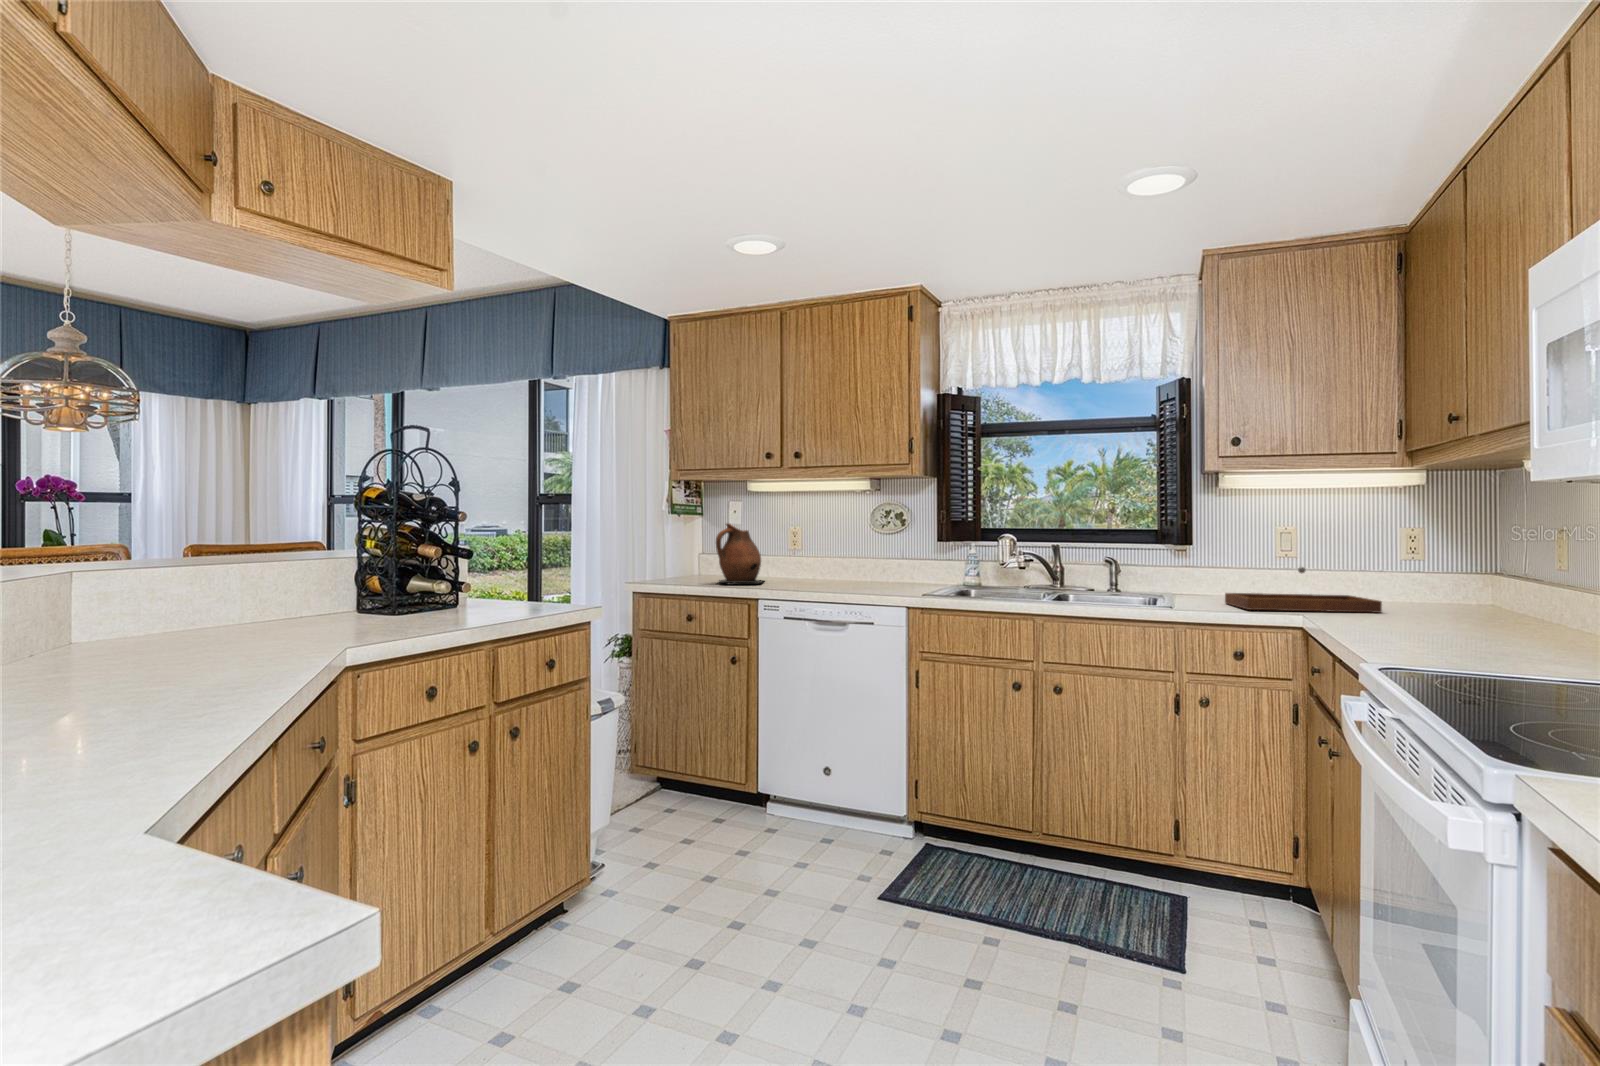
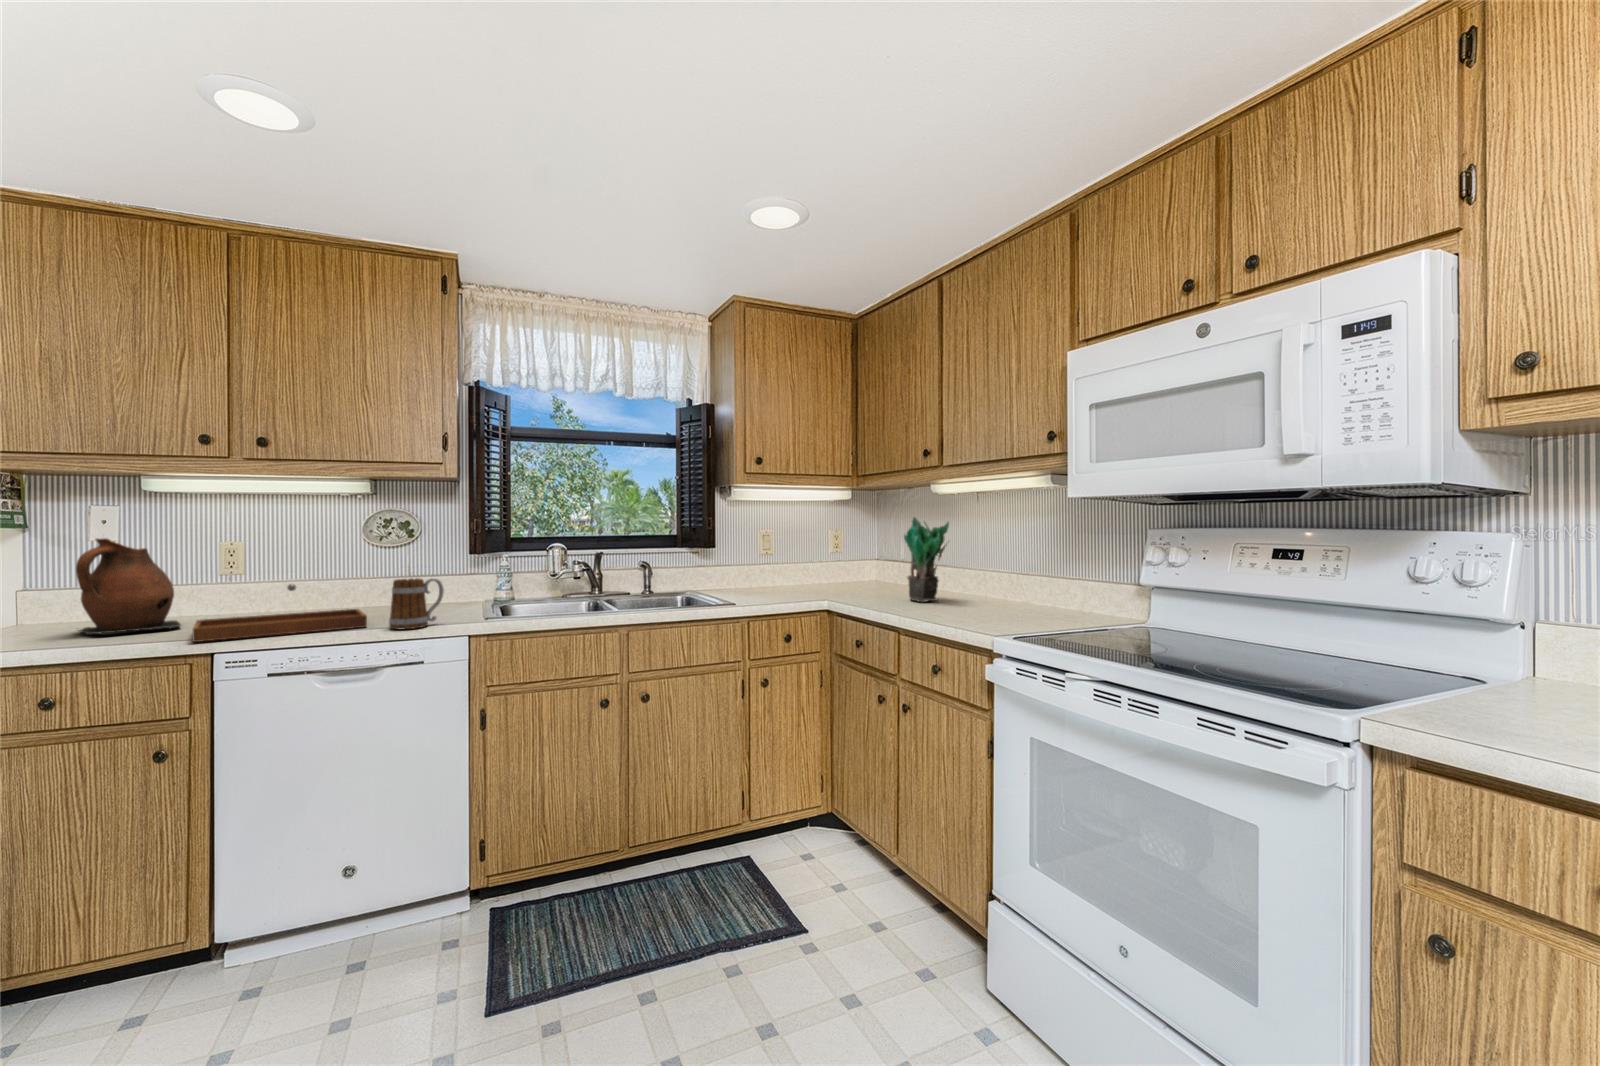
potted plant: none [1430,504,1526,629] -> present [904,517,949,602]
mug: none [860,557,899,597] -> present [389,578,444,629]
tray: present [1225,567,1382,613] -> present [193,584,367,642]

